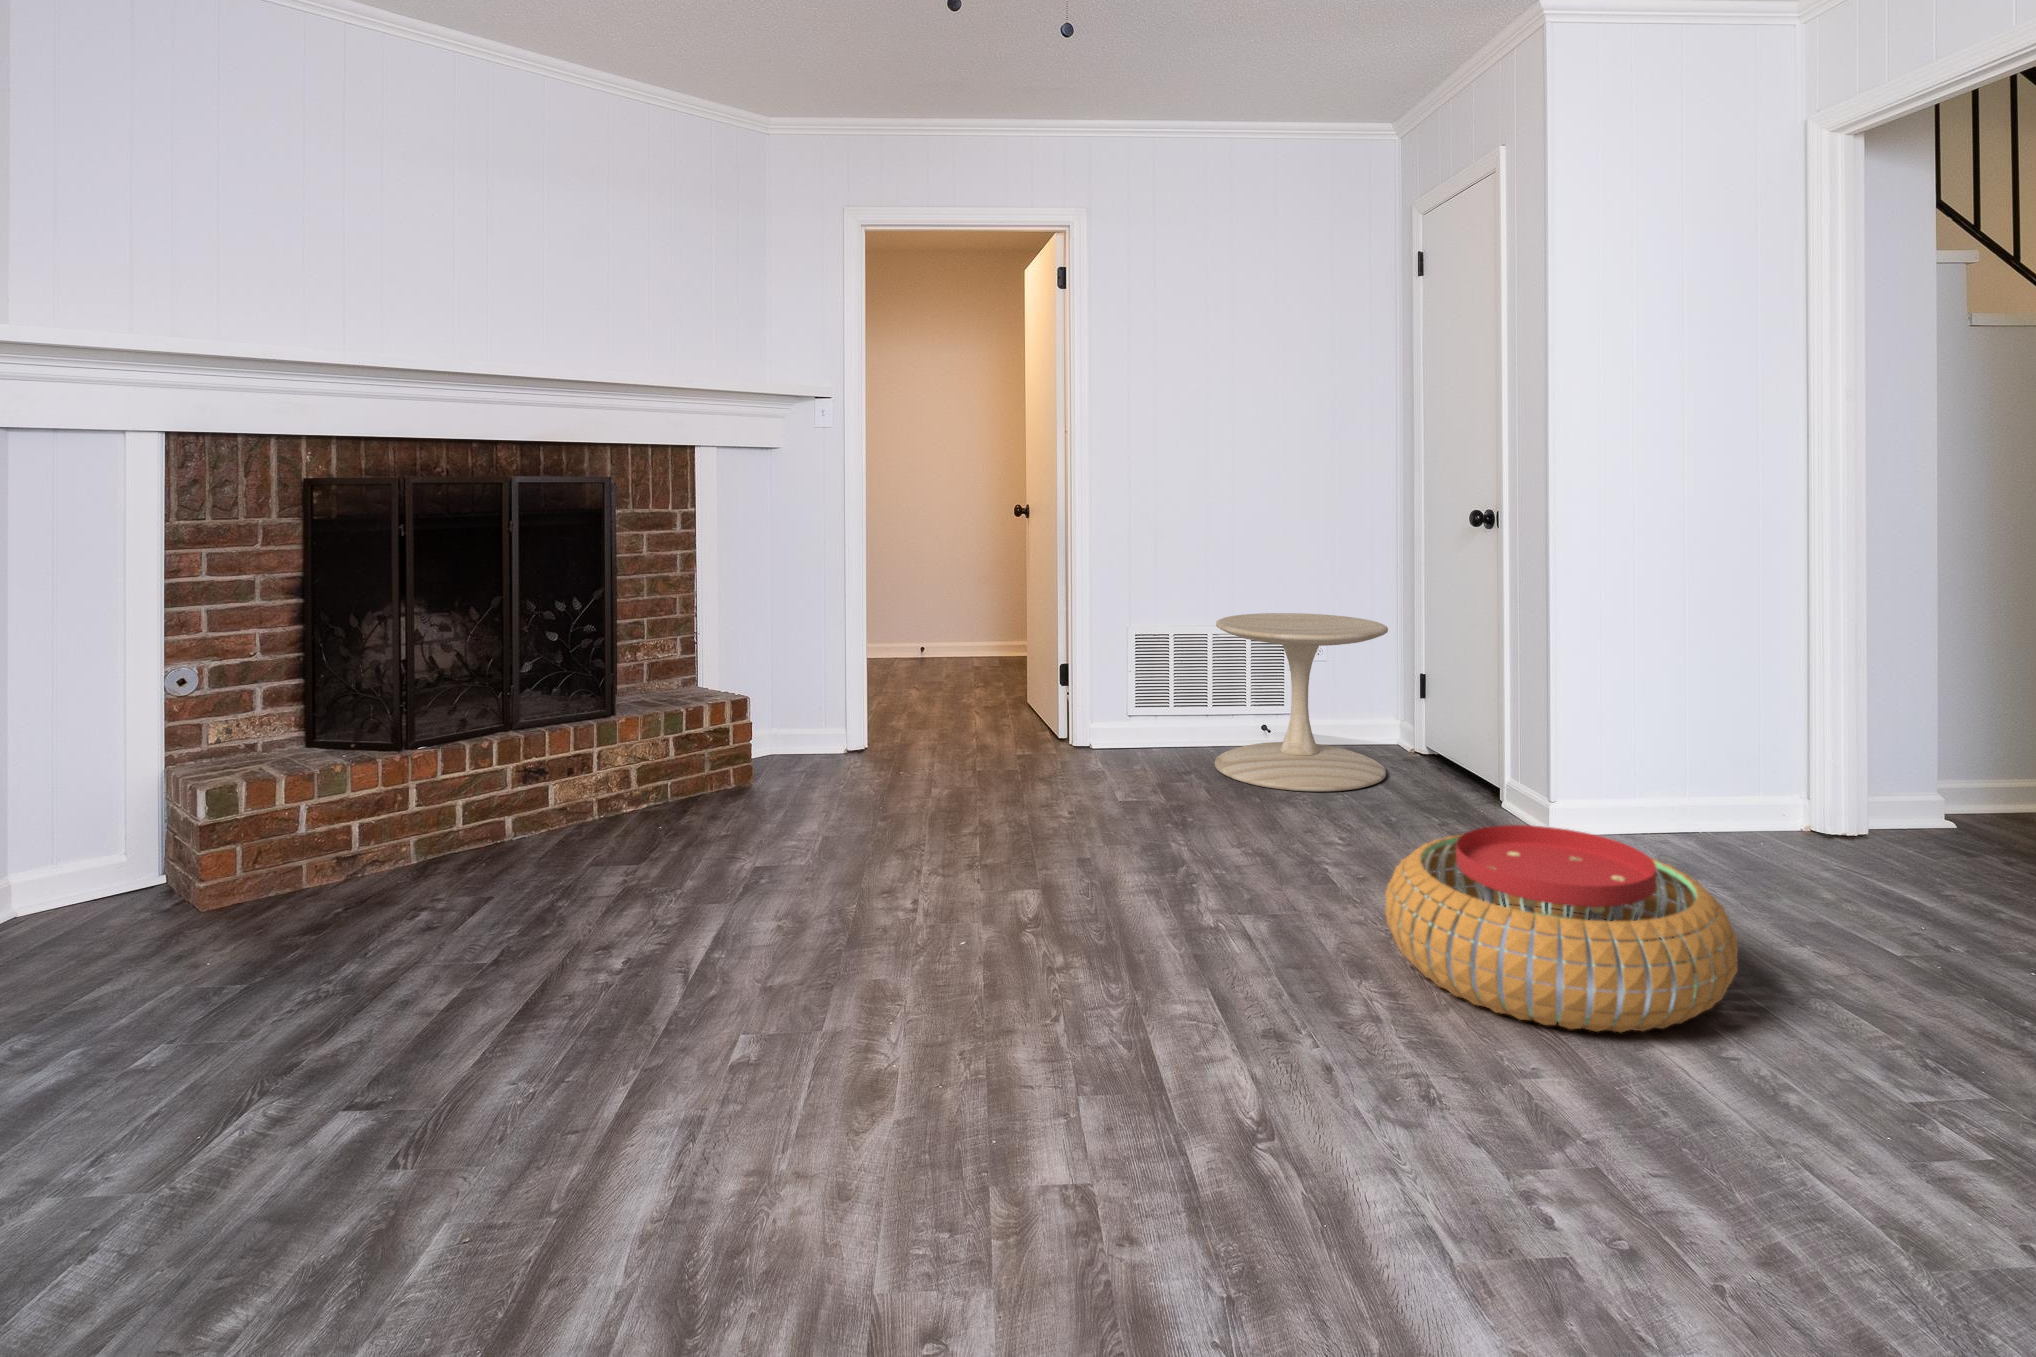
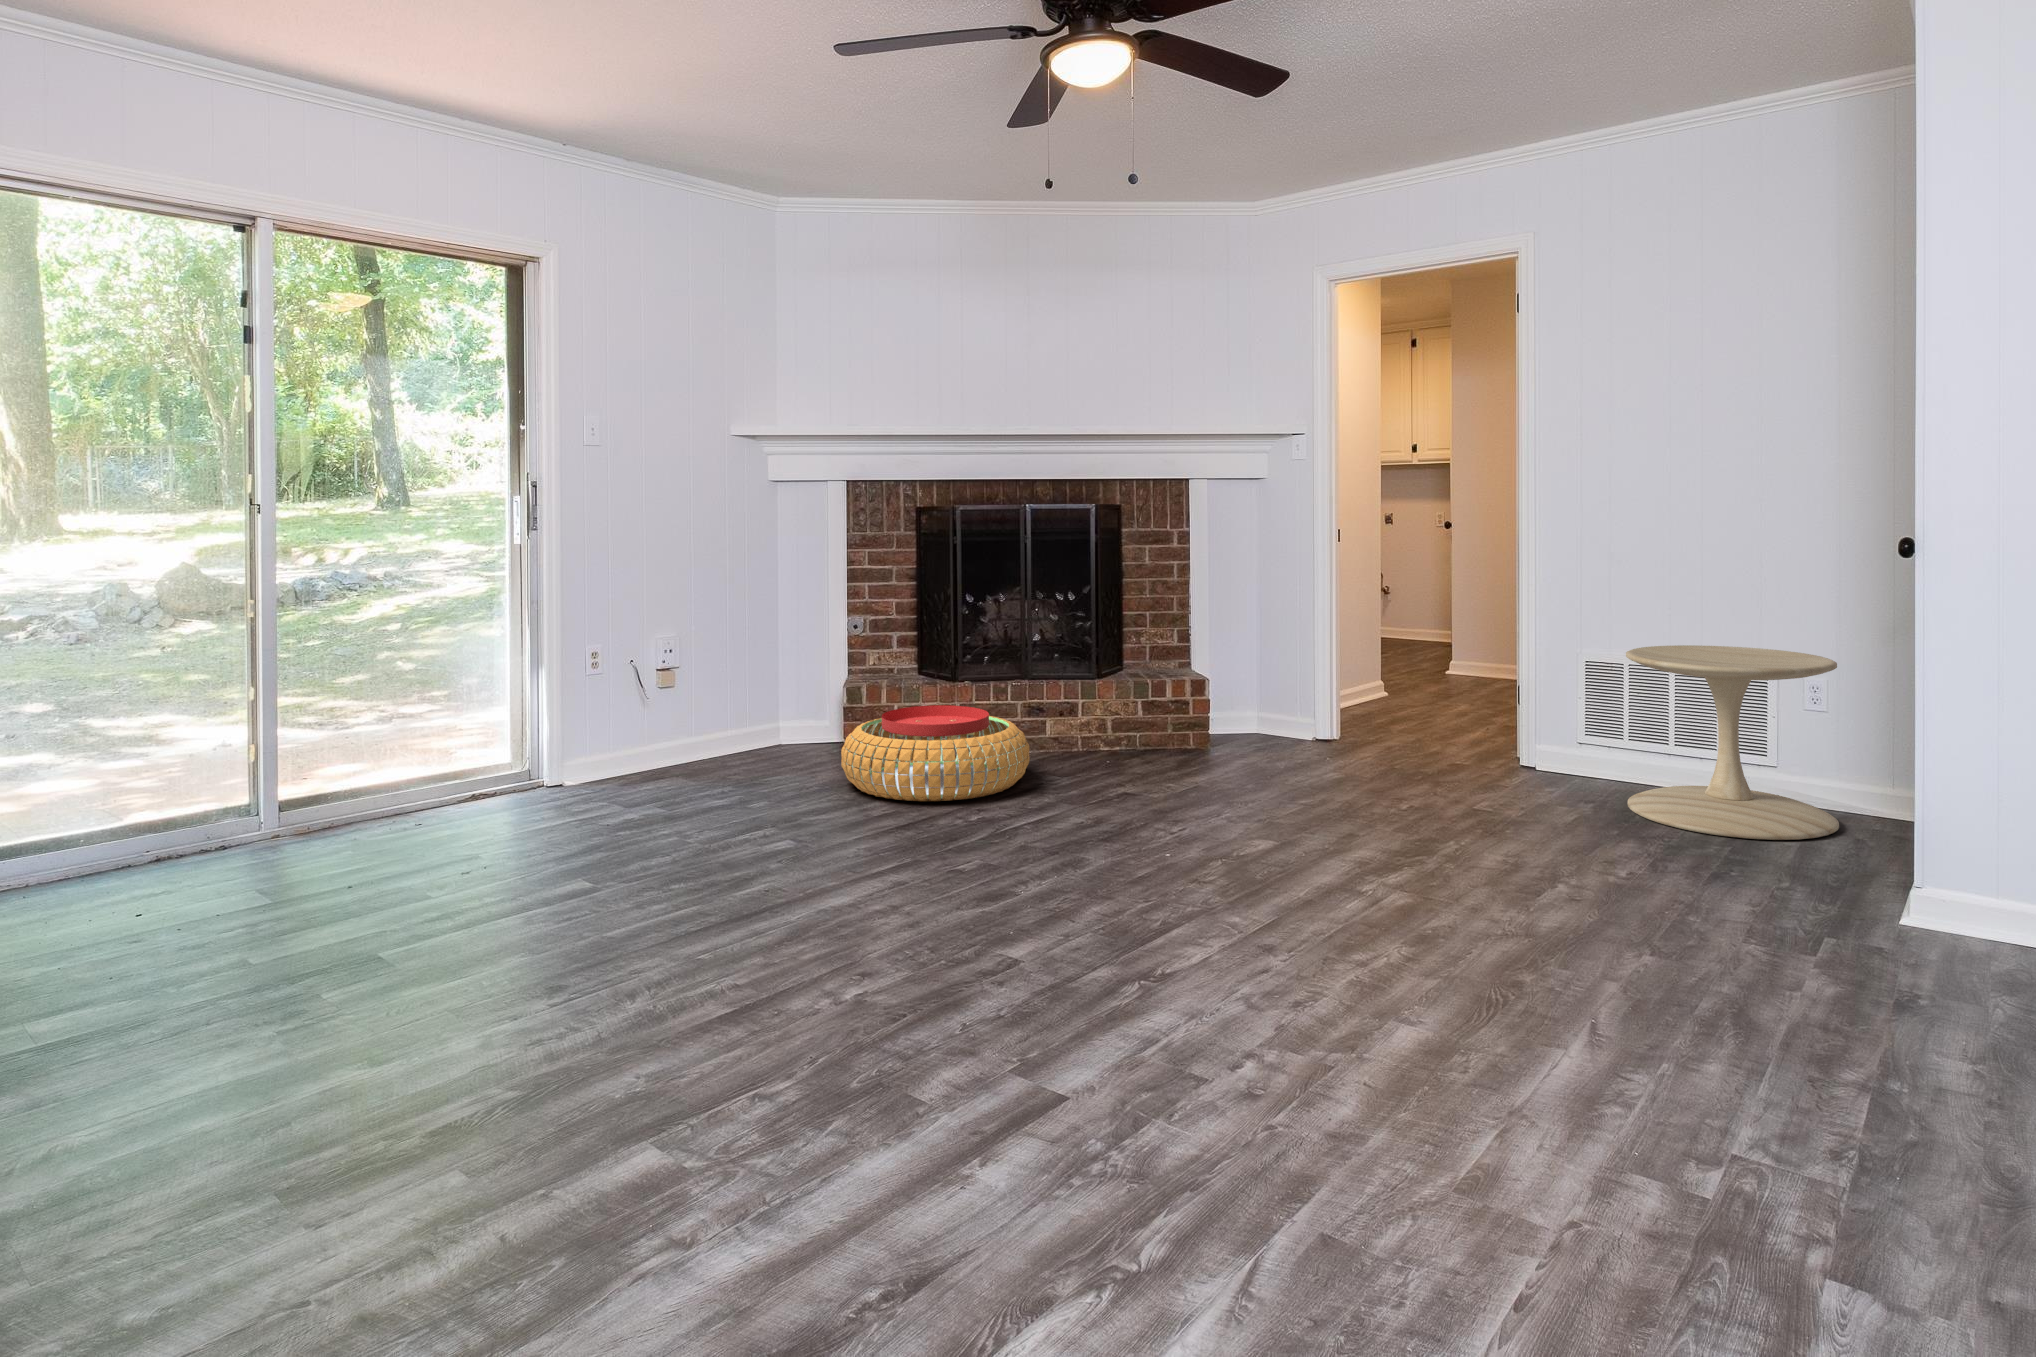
pouf: present [1385,825,1738,1032] -> present [841,705,1030,801]

